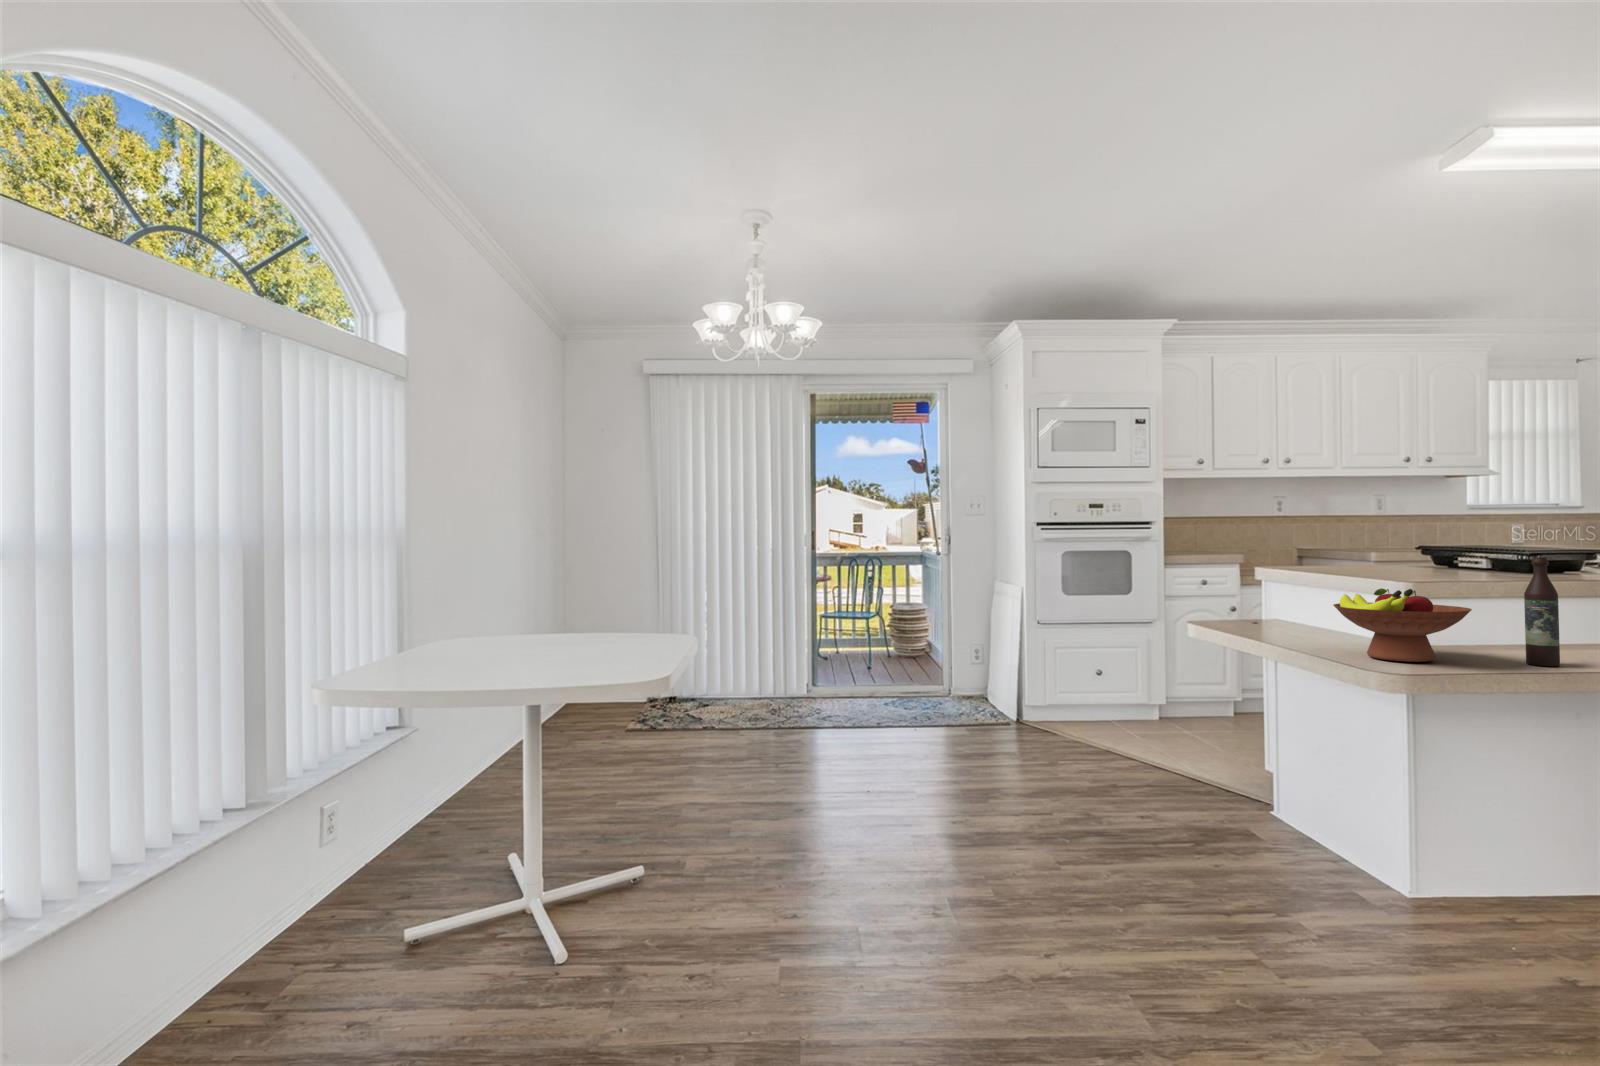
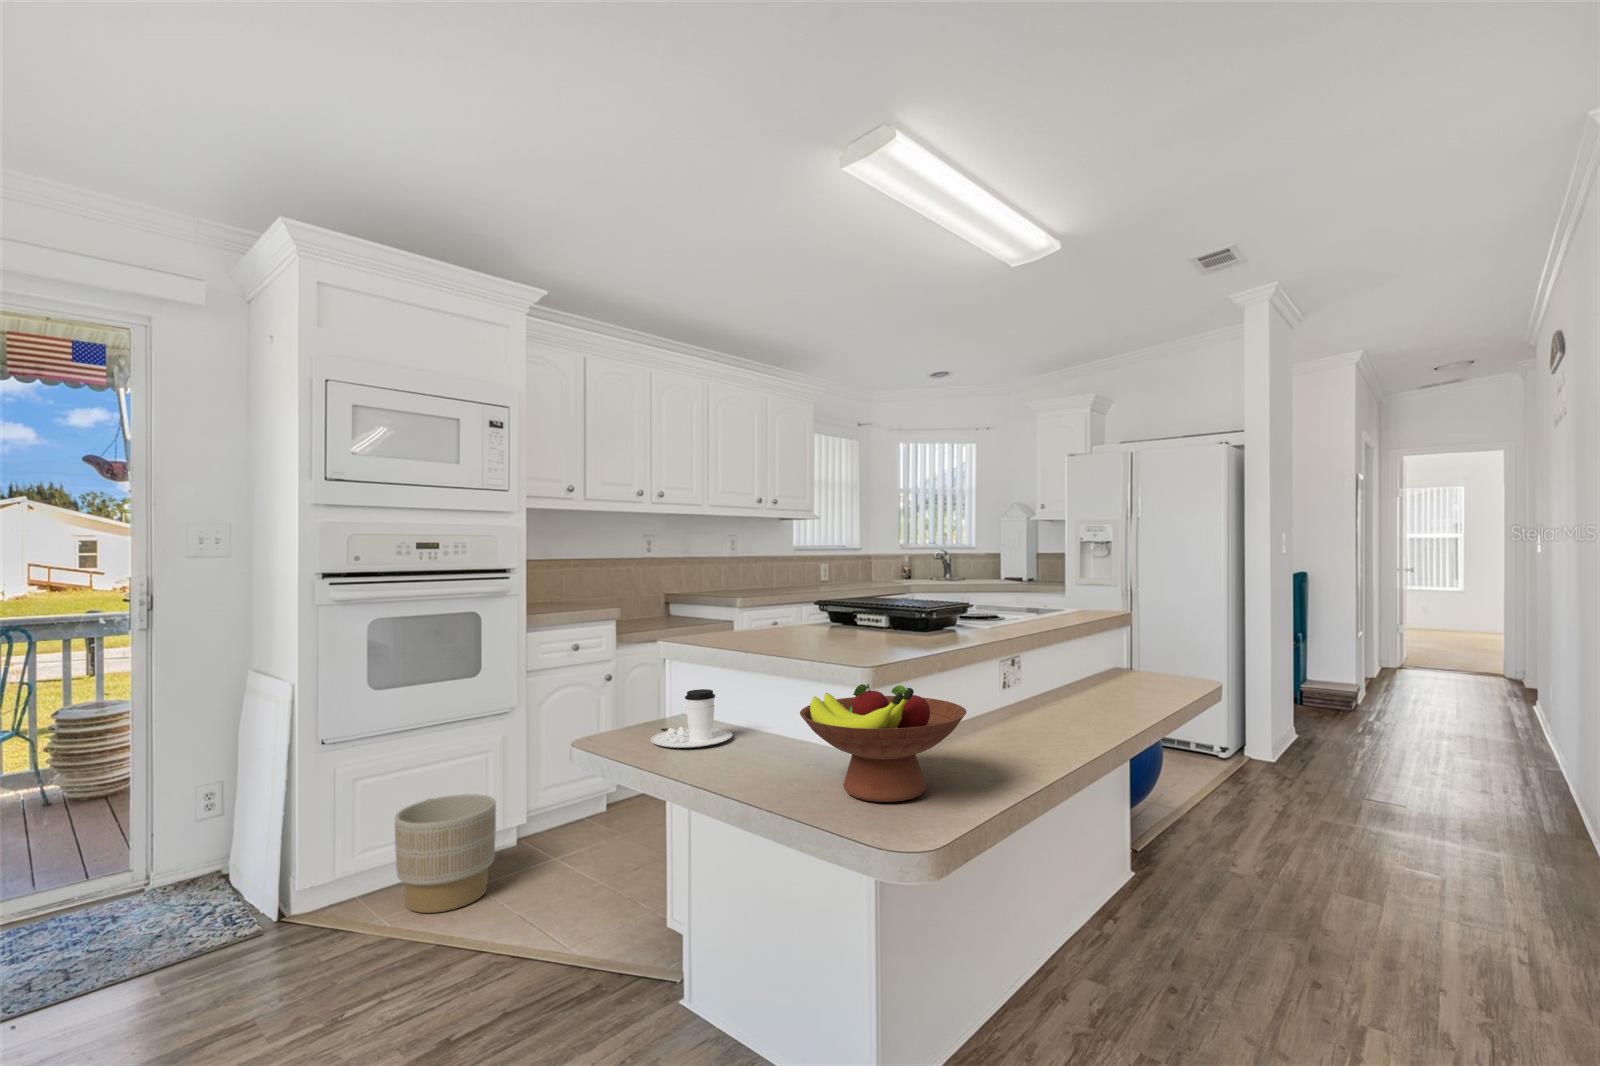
wine bottle: present [1524,557,1560,666] -> none [995,625,1031,771]
coffee cup: none [1243,598,1306,632] -> present [651,689,732,748]
planter: none [1080,671,1143,737] -> present [395,794,496,913]

